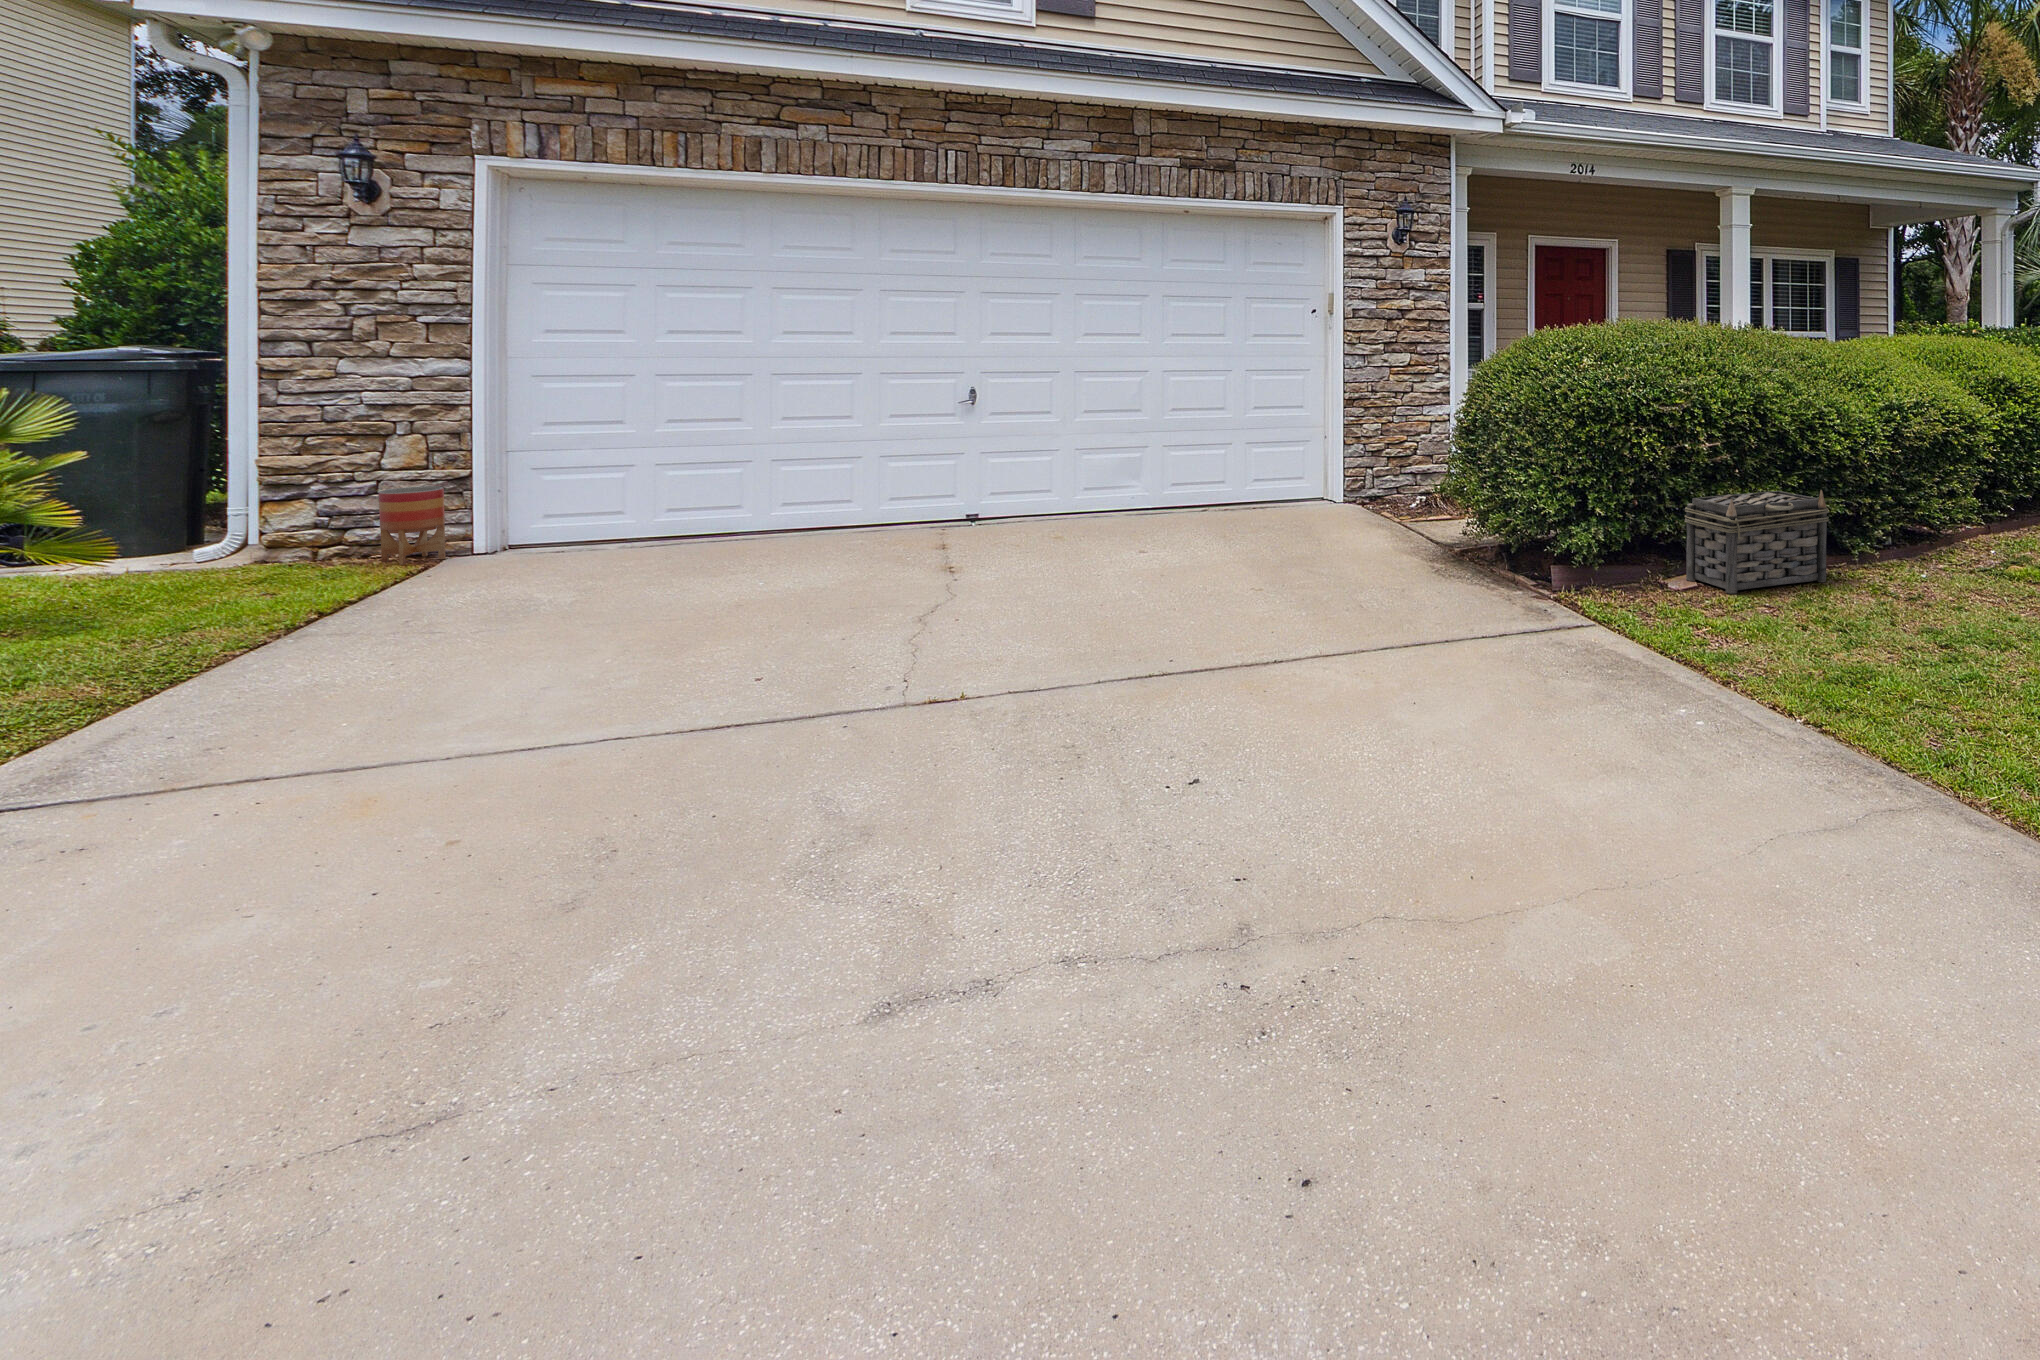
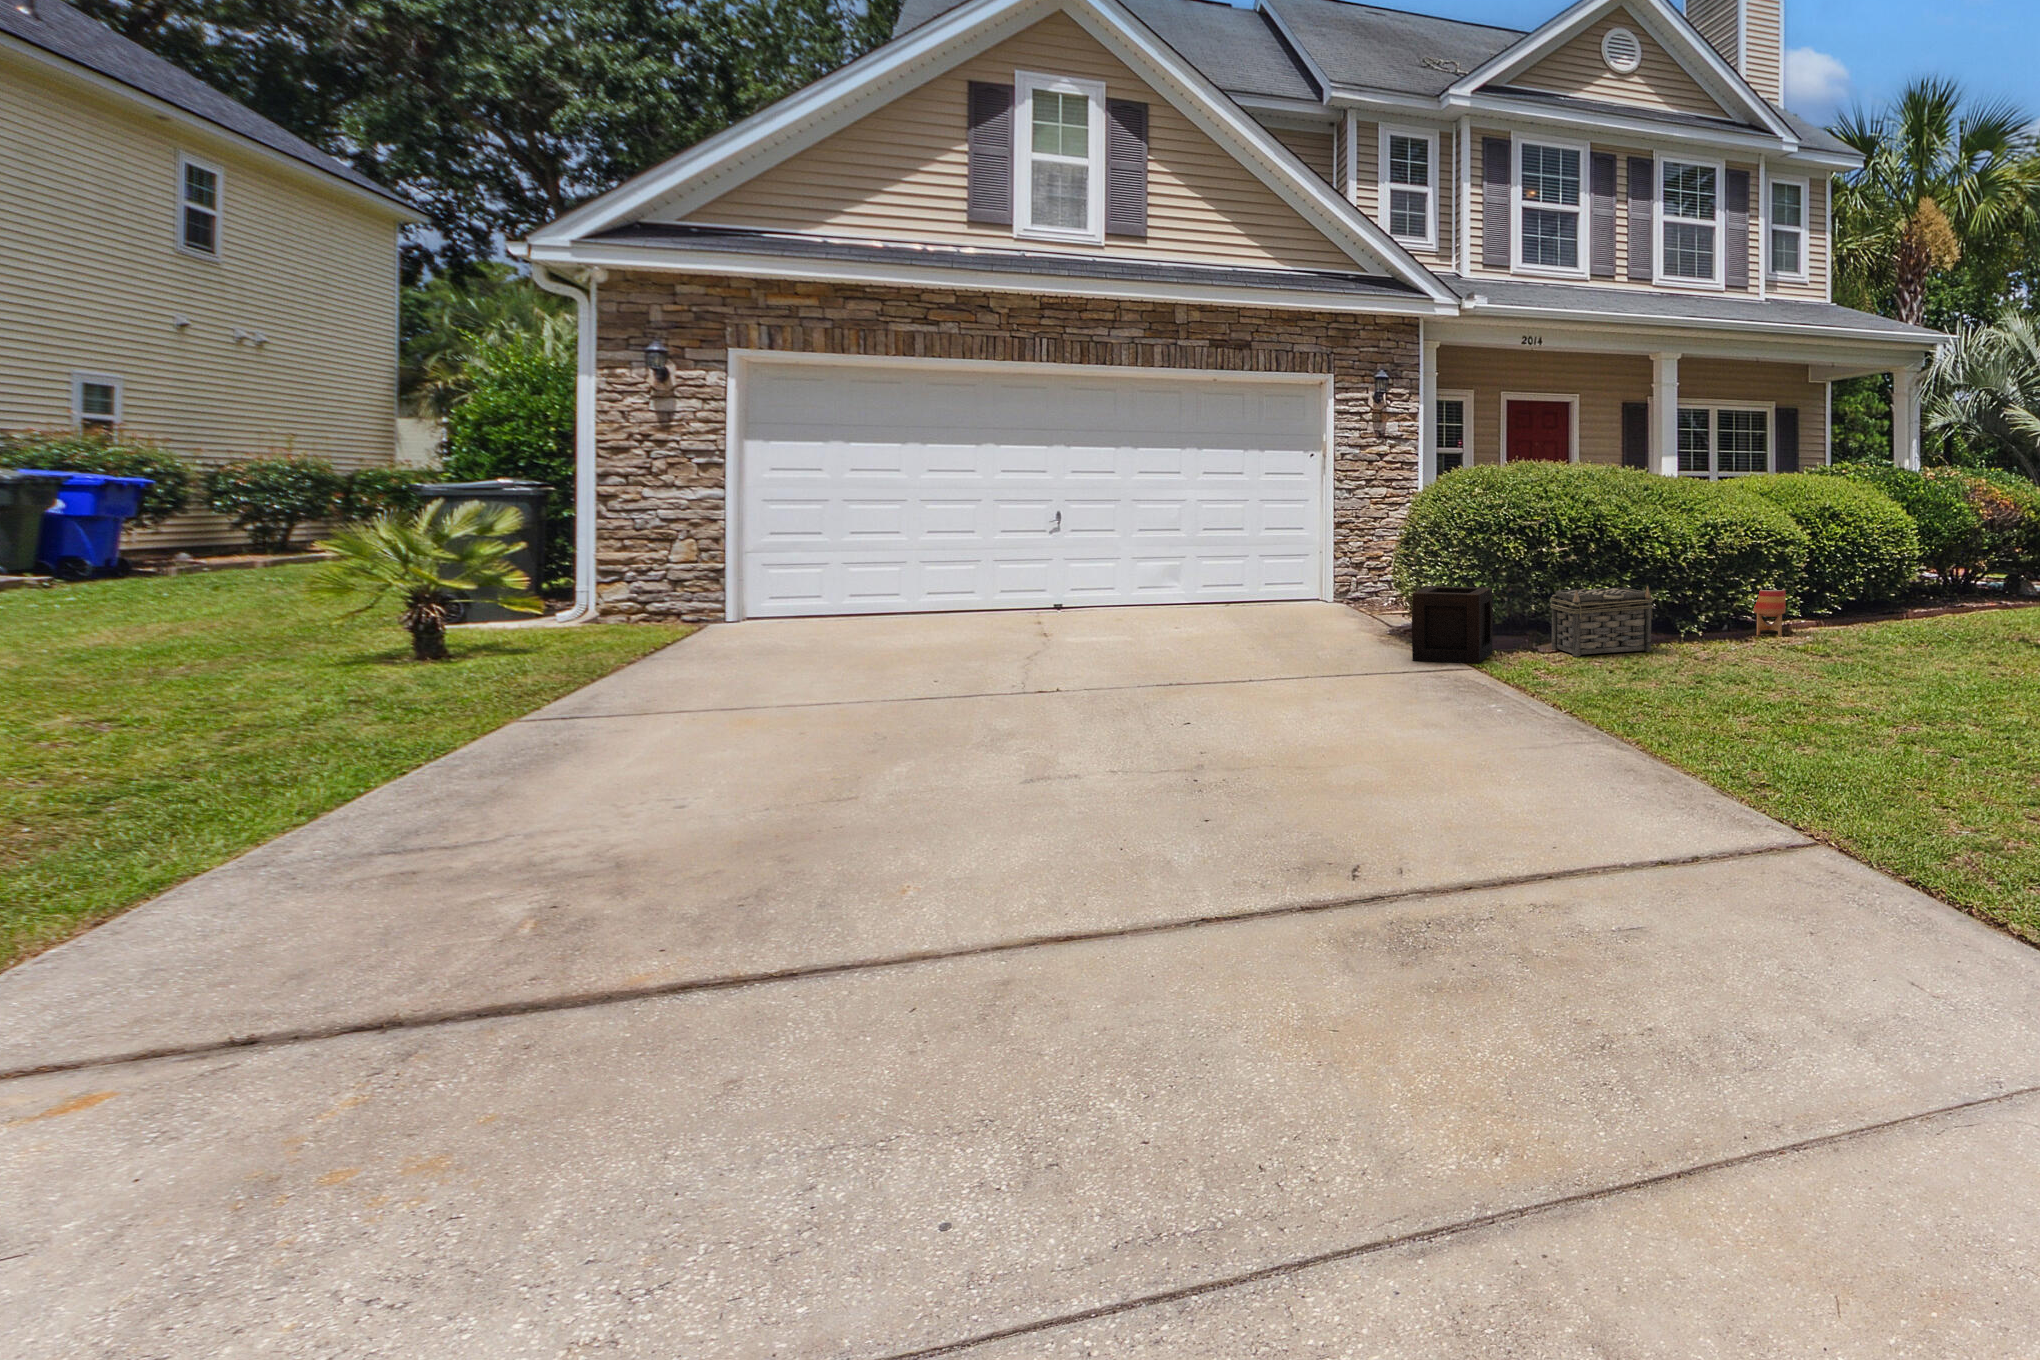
planter: present [379,486,446,565] -> present [1753,589,1786,636]
wooden crate: none [1503,494,1609,609] -> present [1412,586,1493,663]

